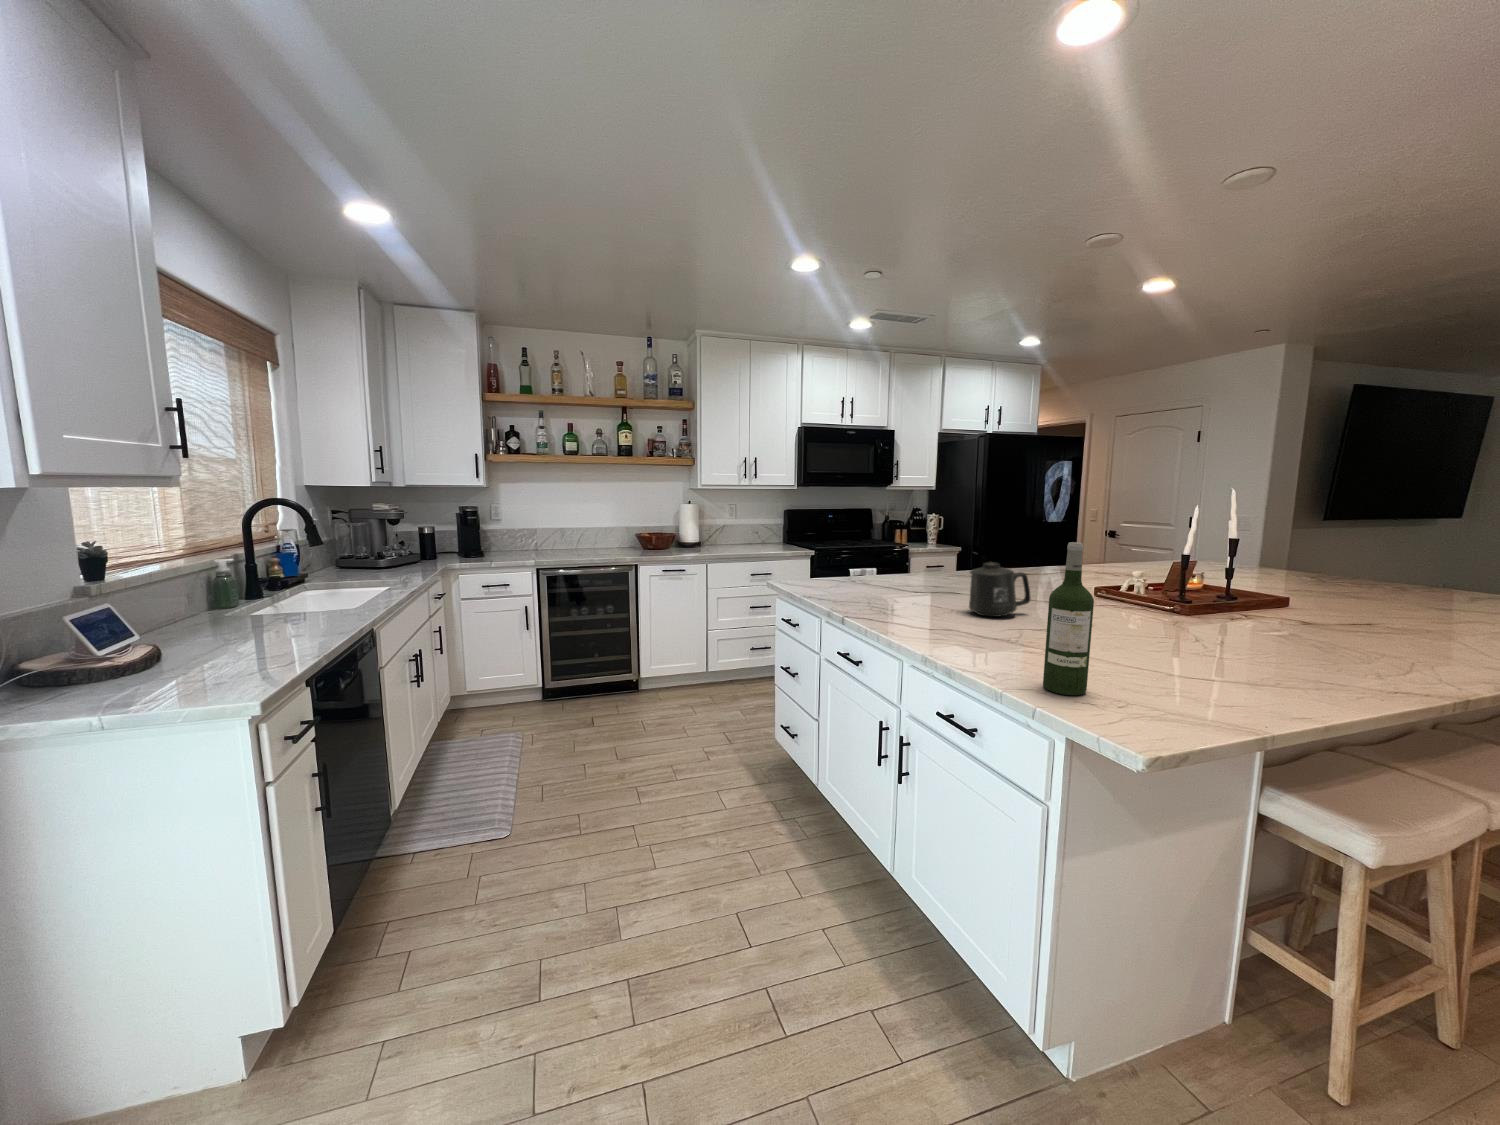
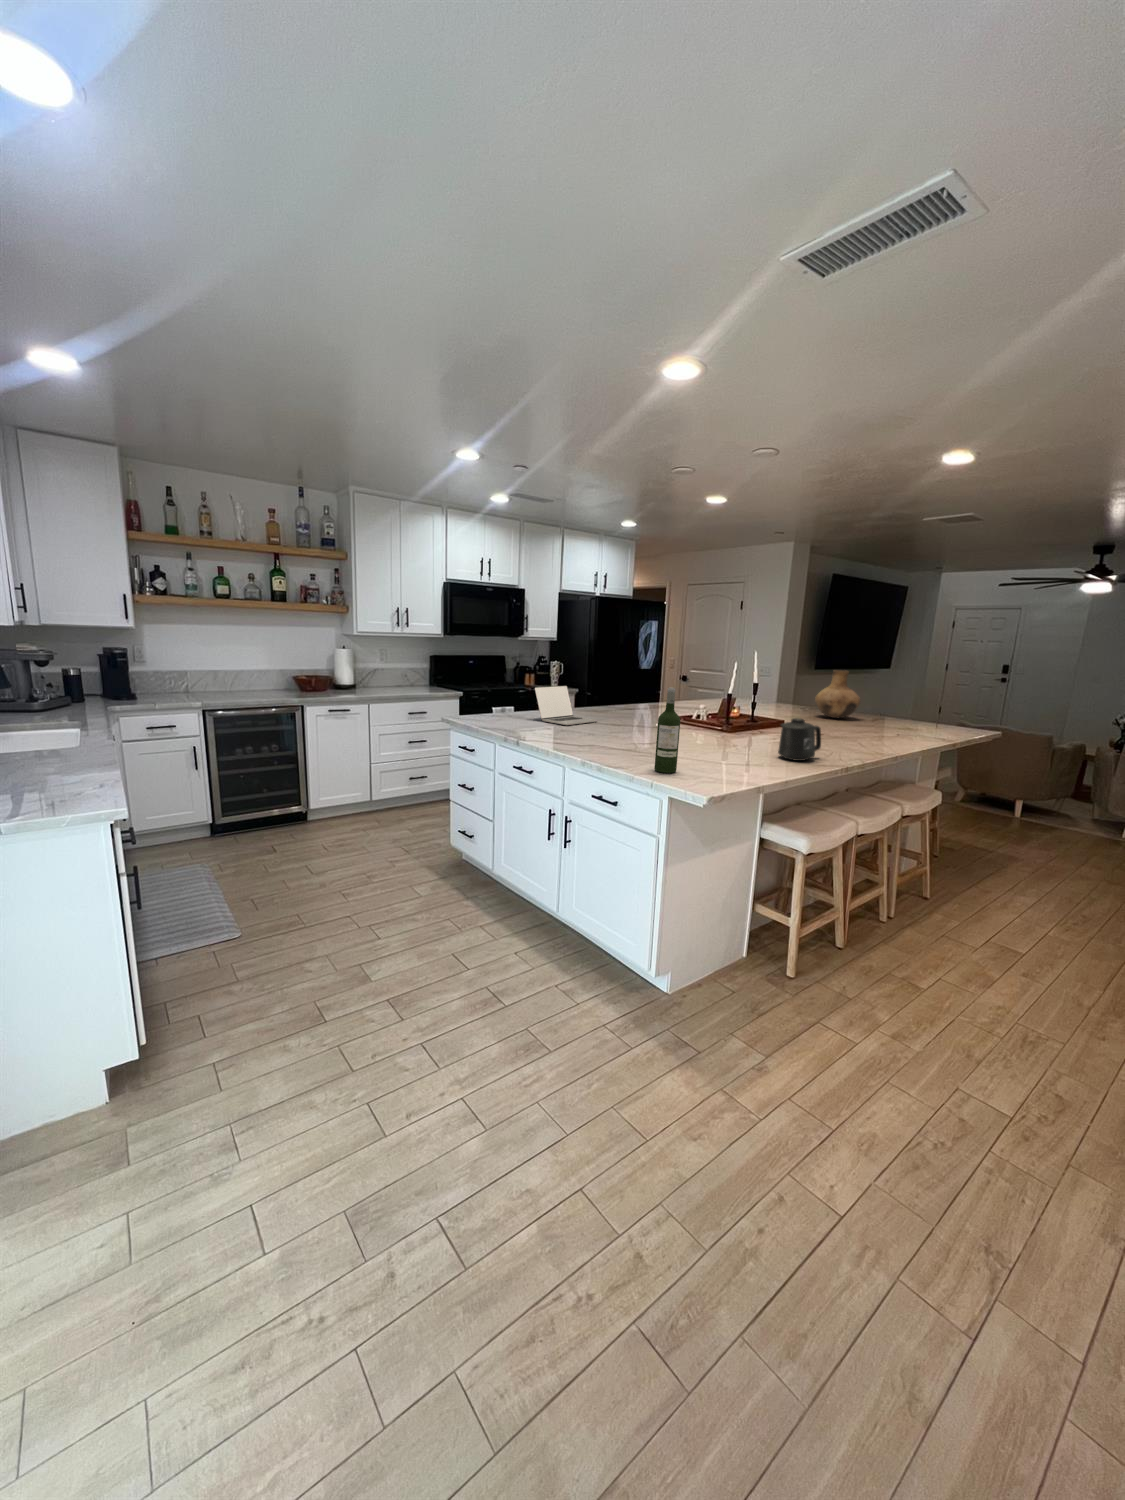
vase: none [1348,515,1448,594] -> present [815,670,860,718]
laptop: none [879,542,969,596] -> present [535,686,598,725]
mug: present [969,562,1031,617] -> present [778,718,821,761]

